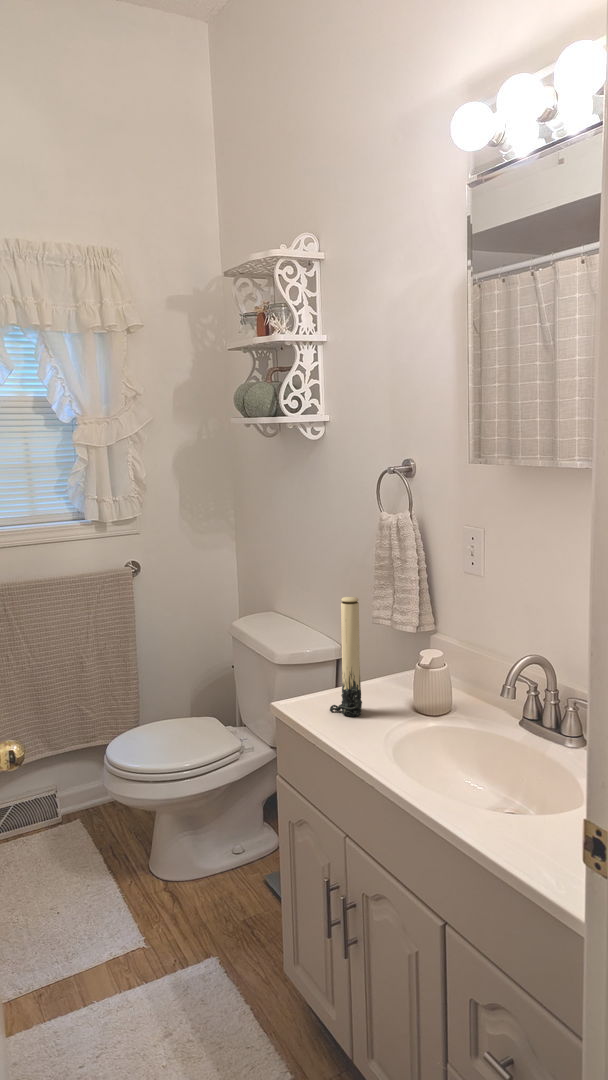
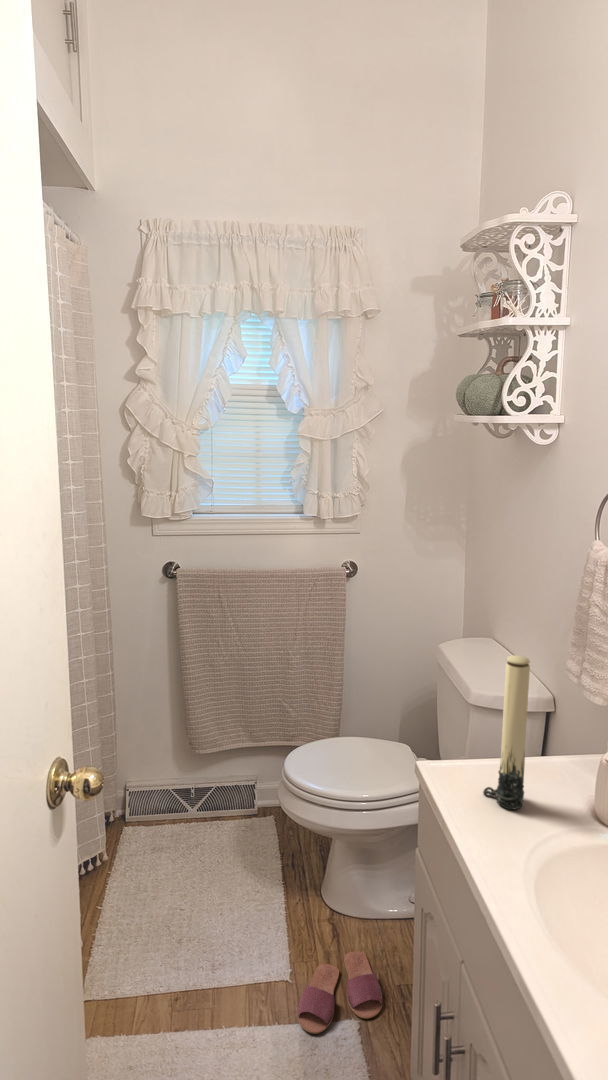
slippers: none [161,906,234,979] -> present [297,951,383,1034]

